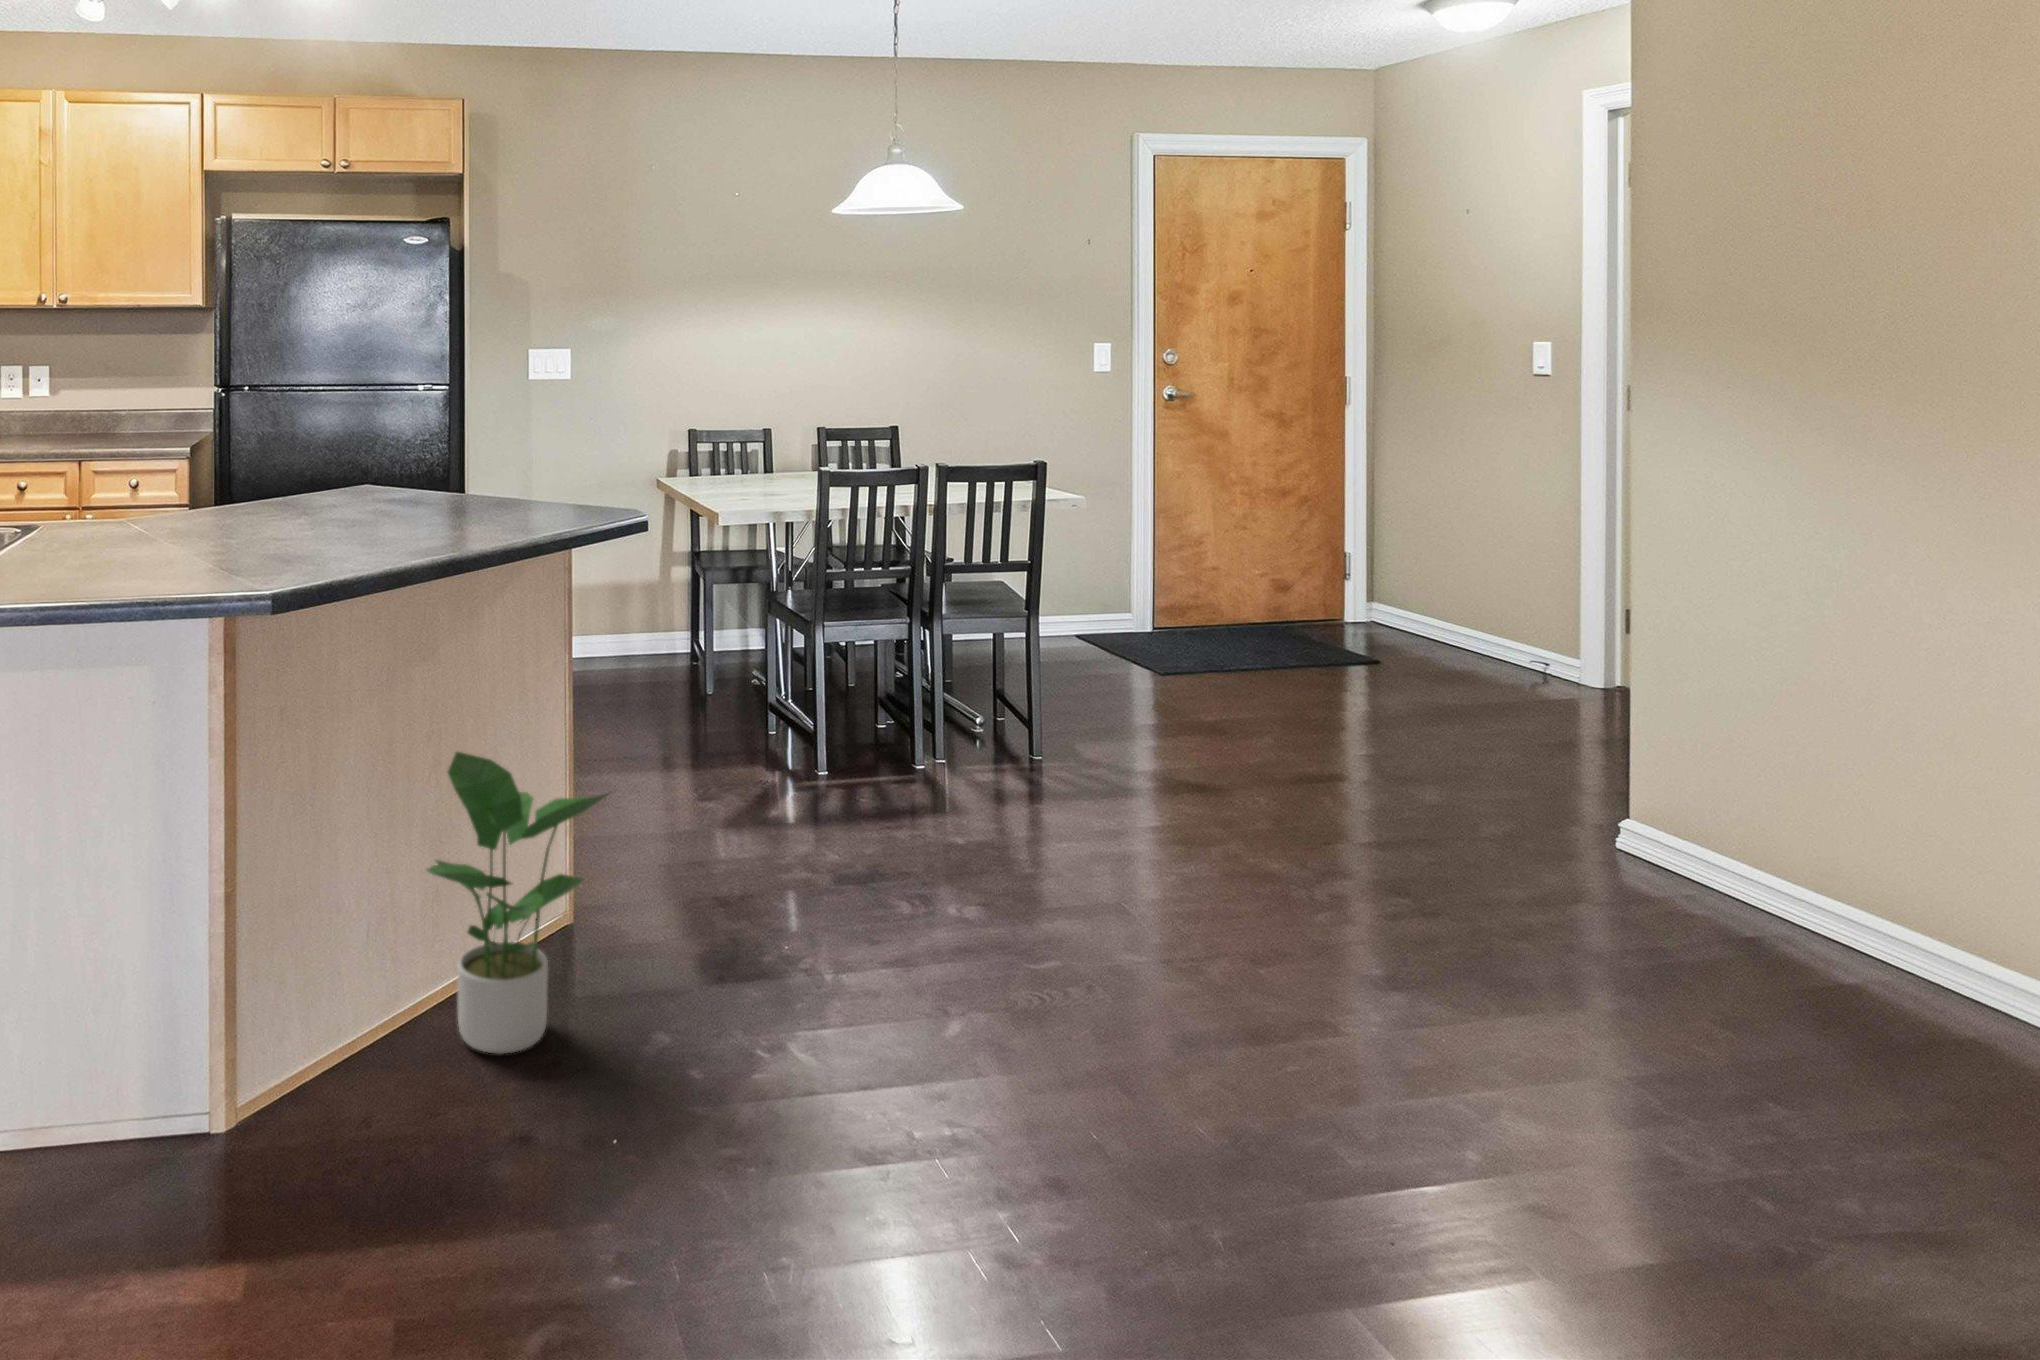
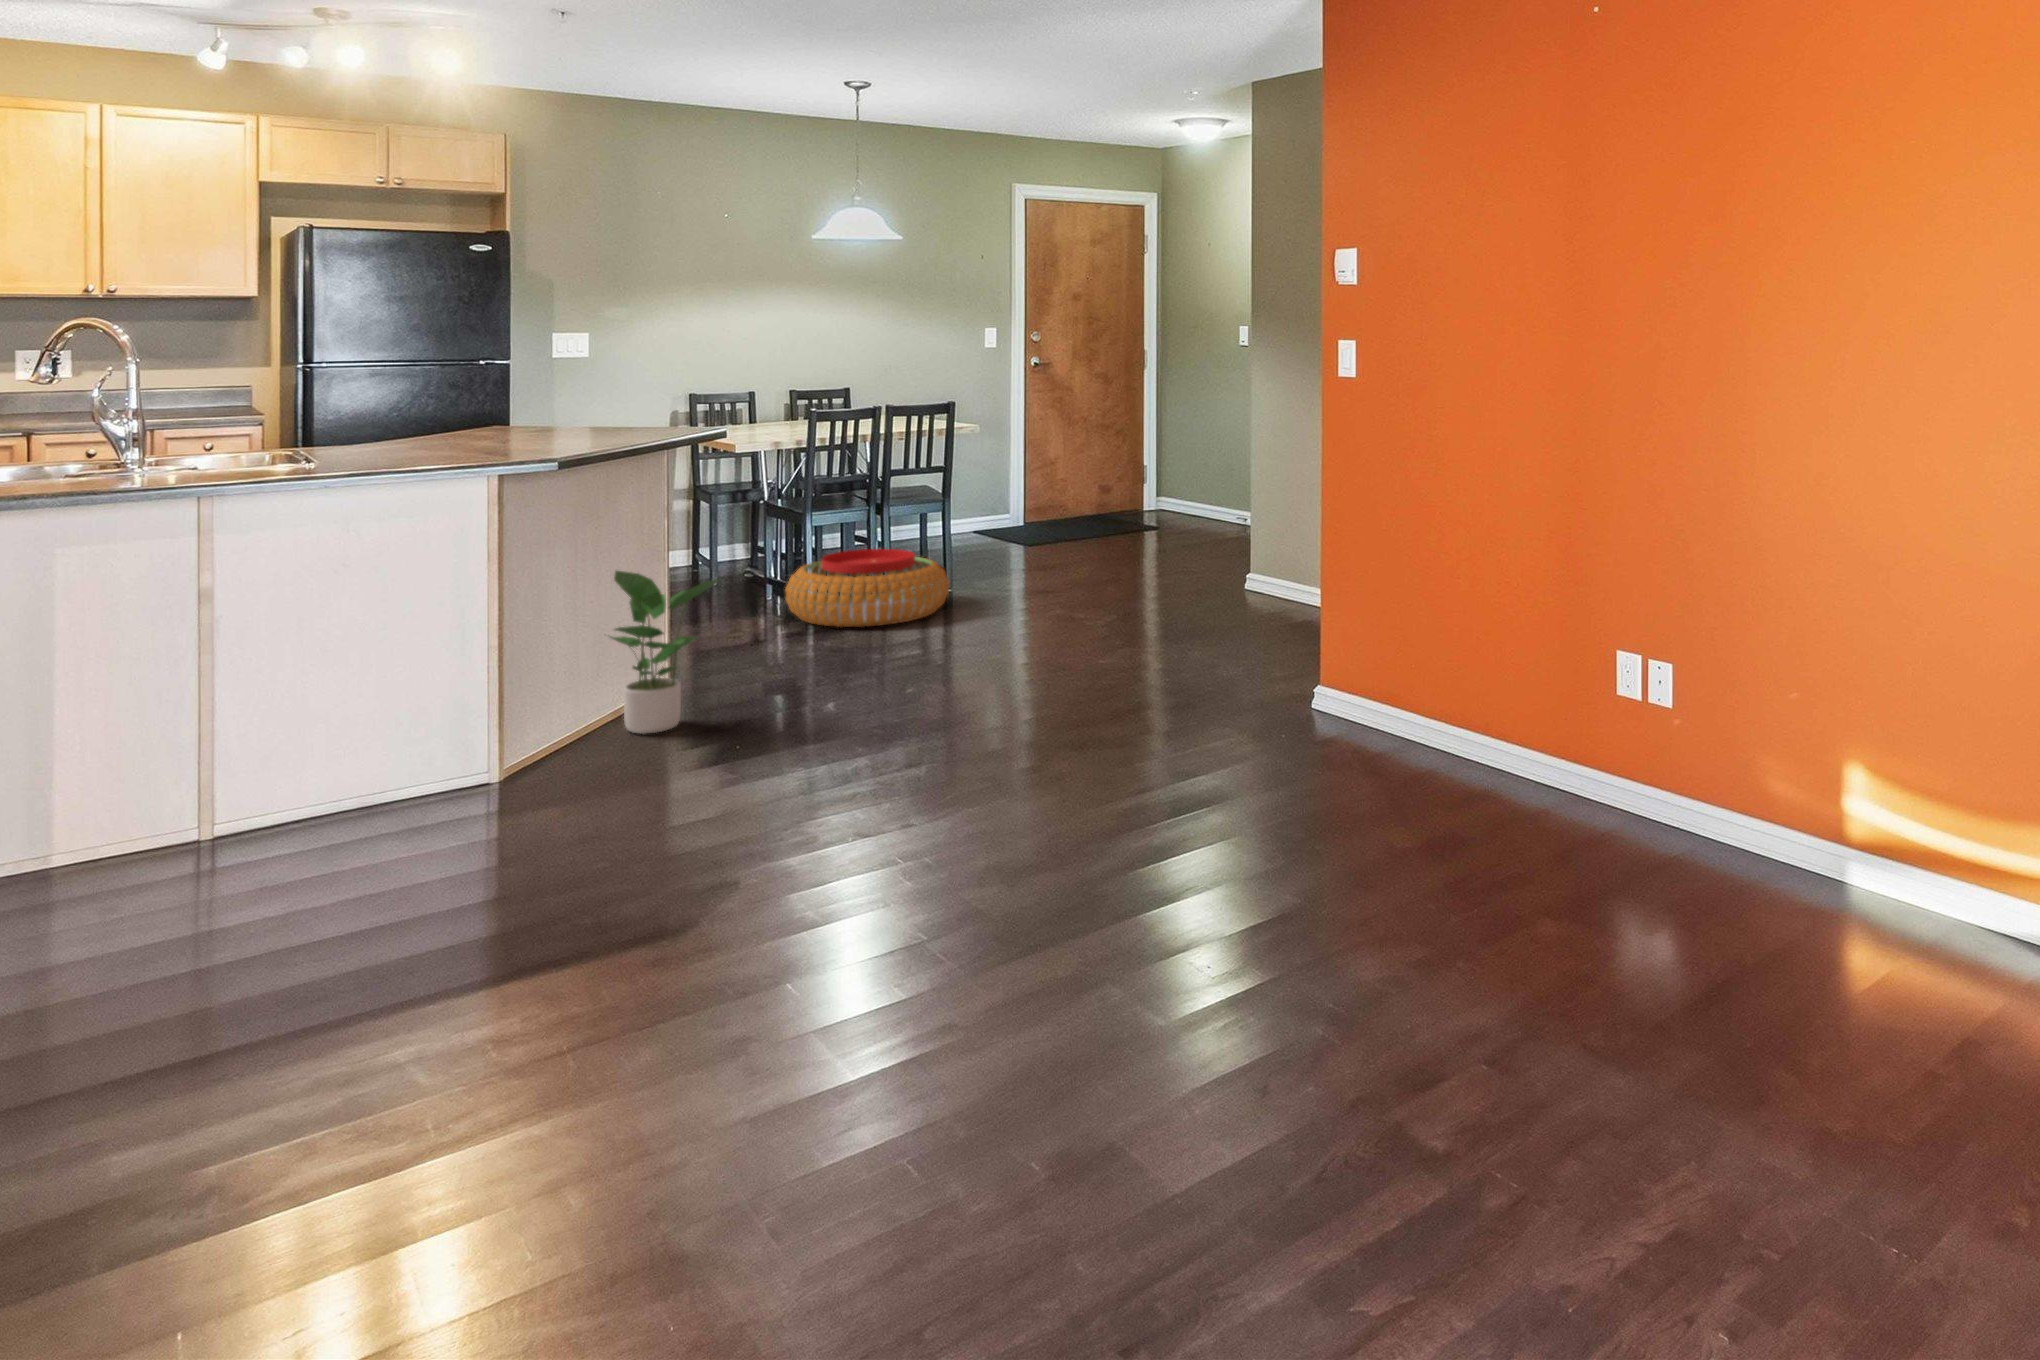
pouf: none [778,688,1032,831] -> present [785,549,949,627]

